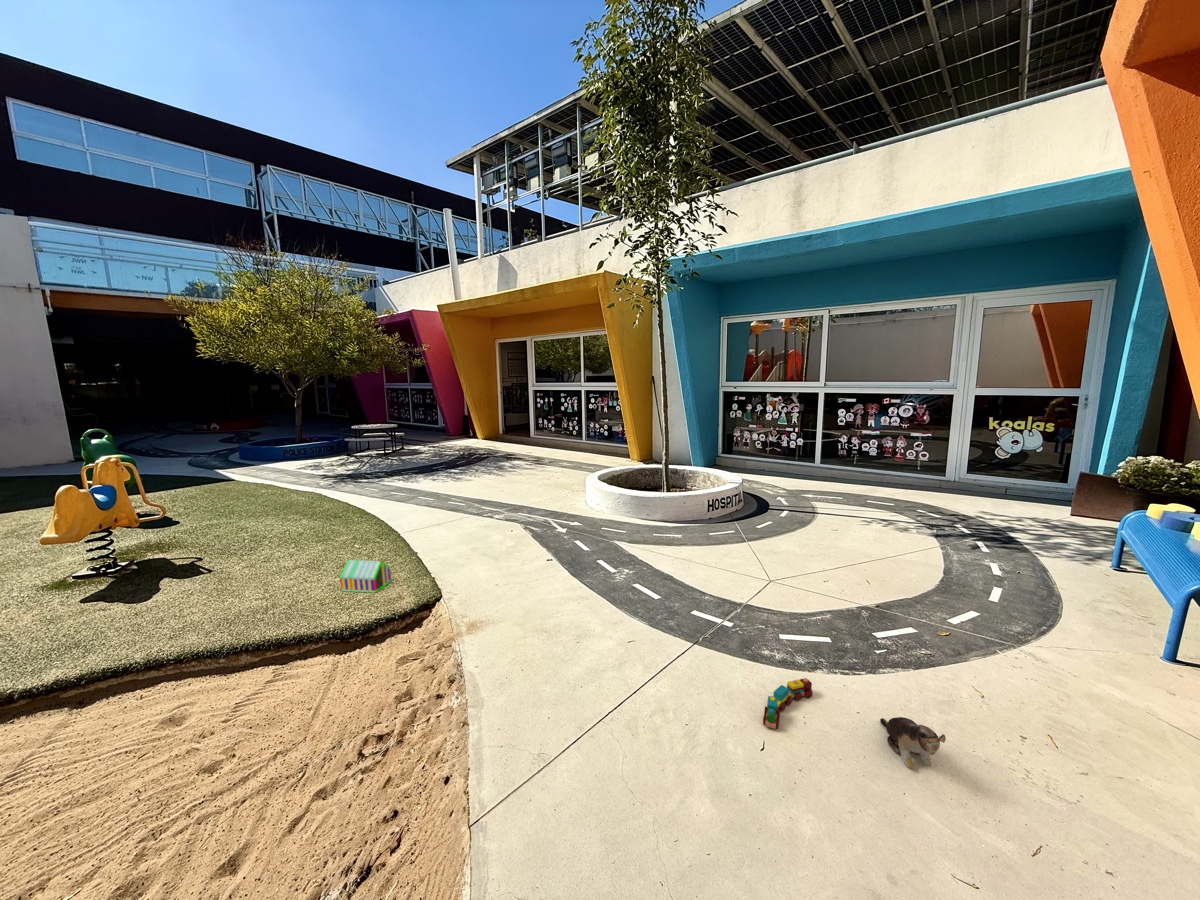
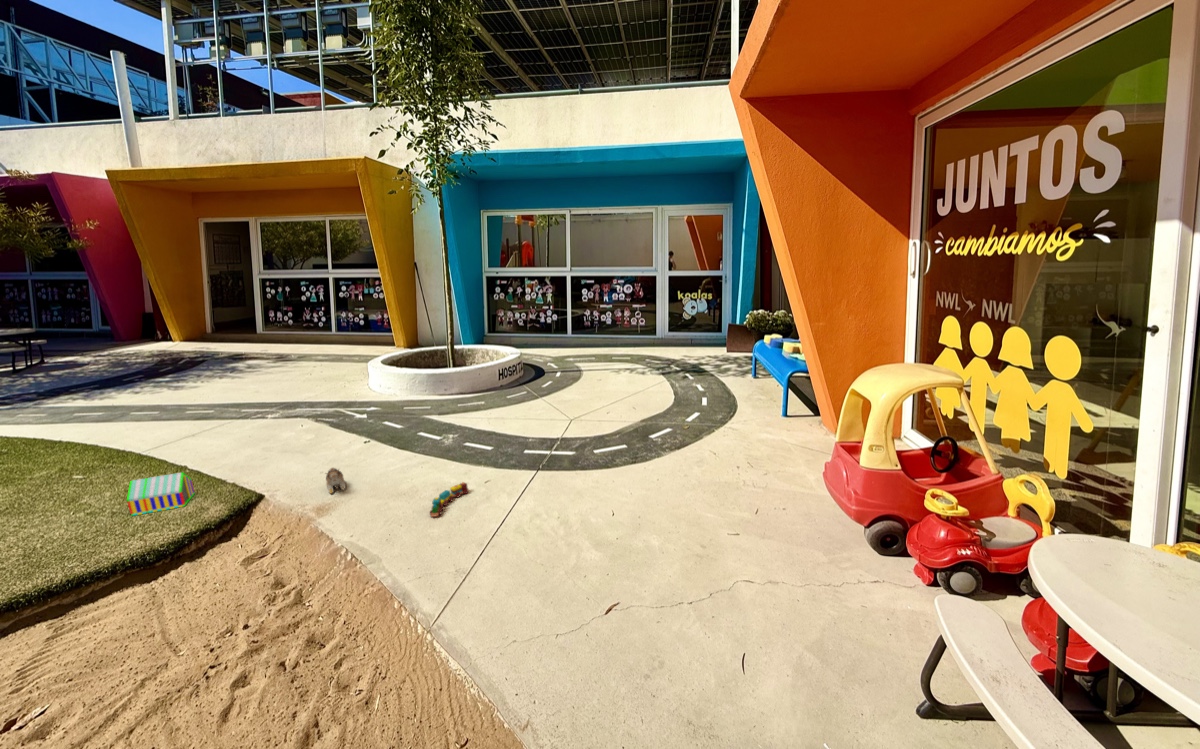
toy train: present [763,678,813,729] -> present [430,482,468,517]
plush toy: present [880,717,946,769] -> present [326,468,346,494]

